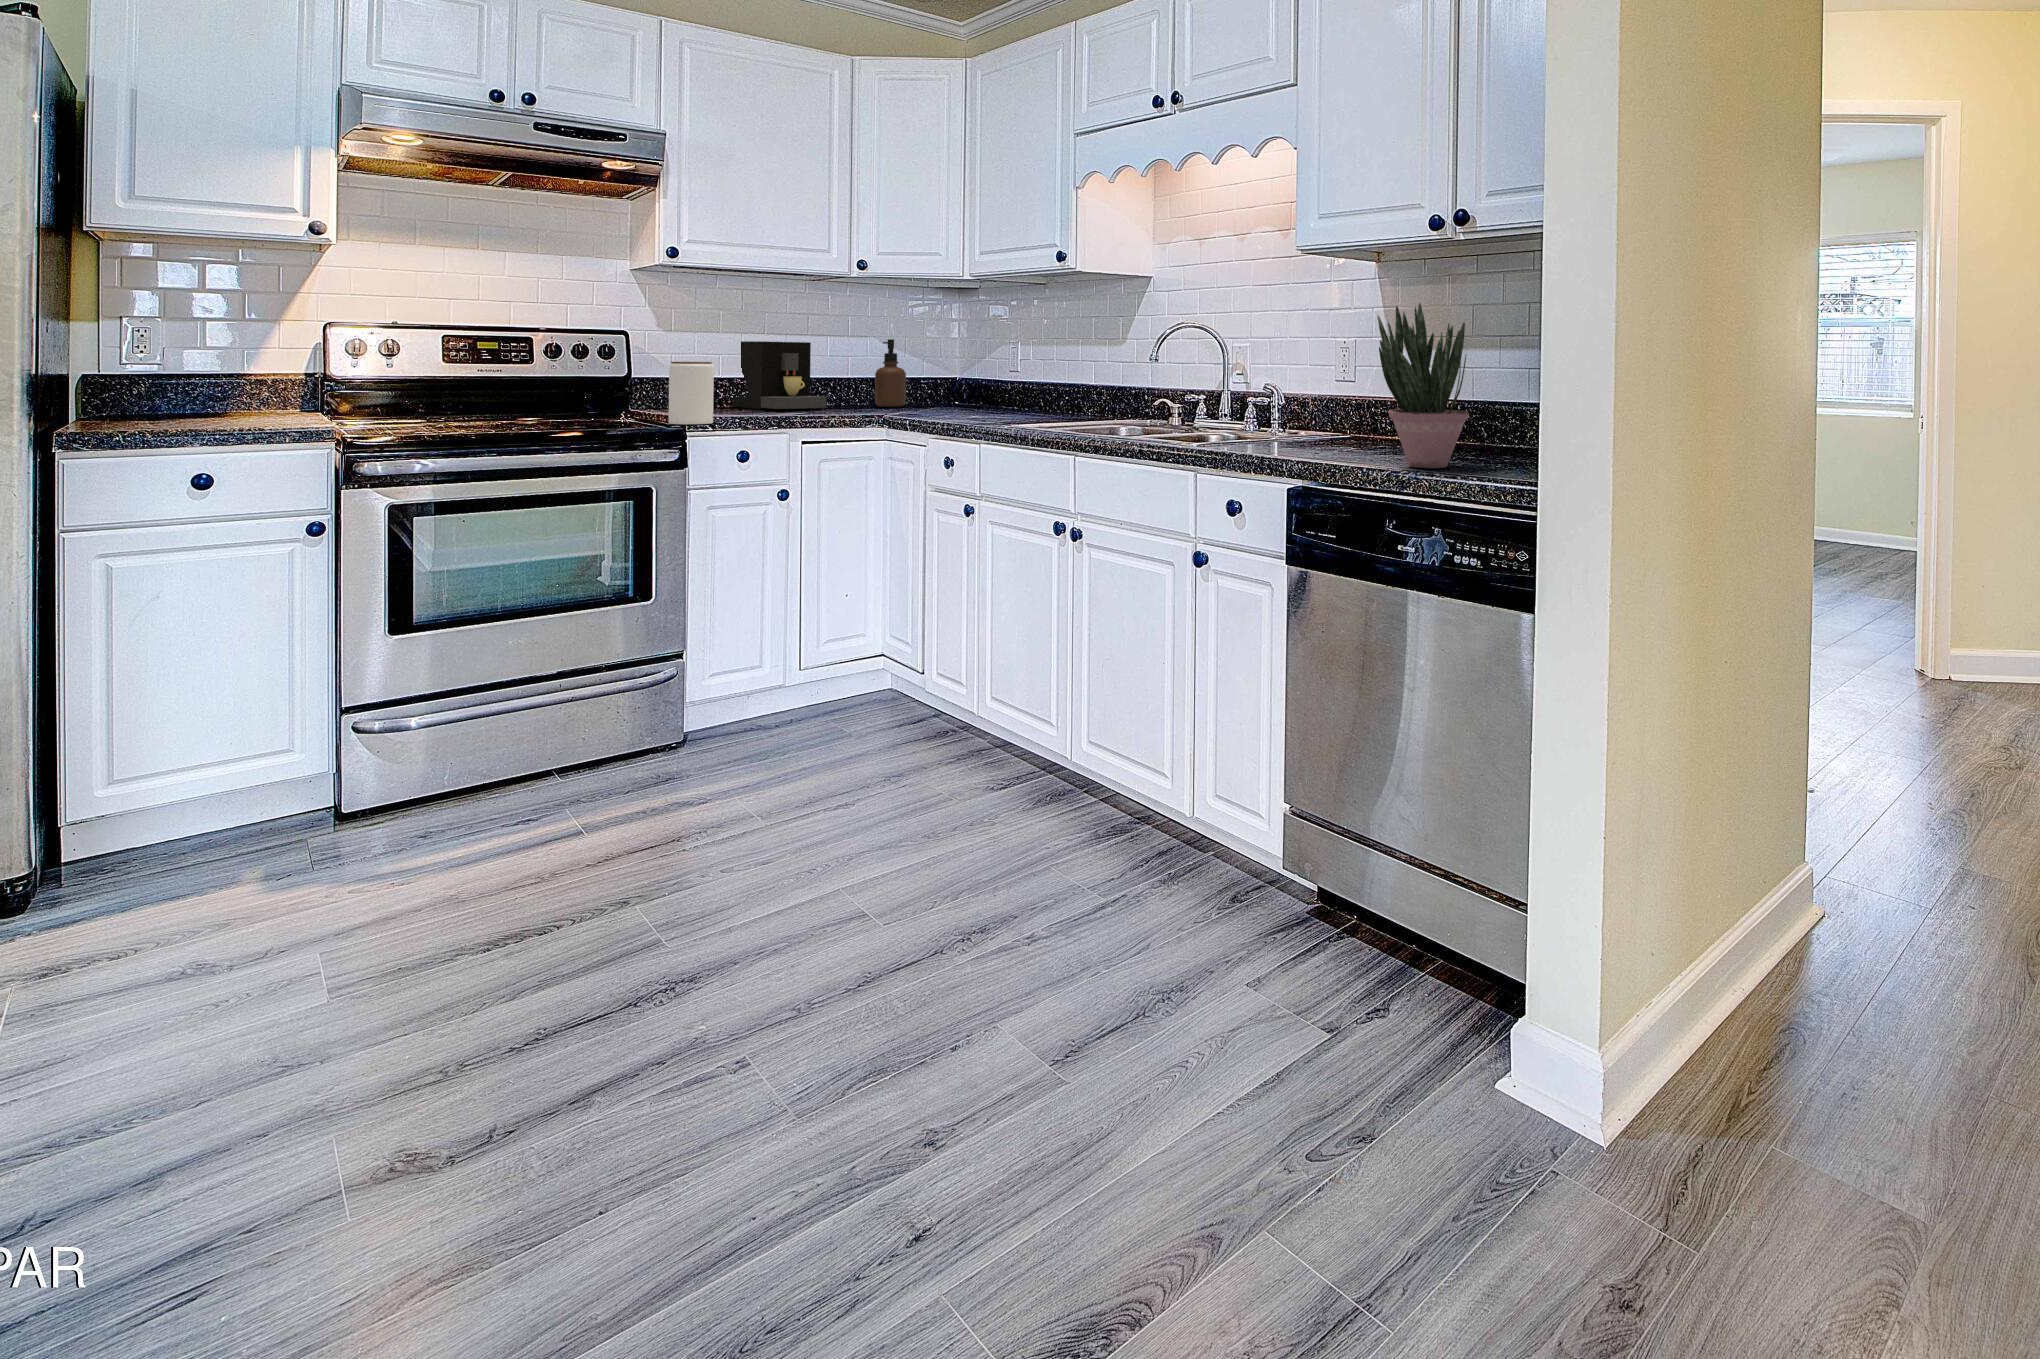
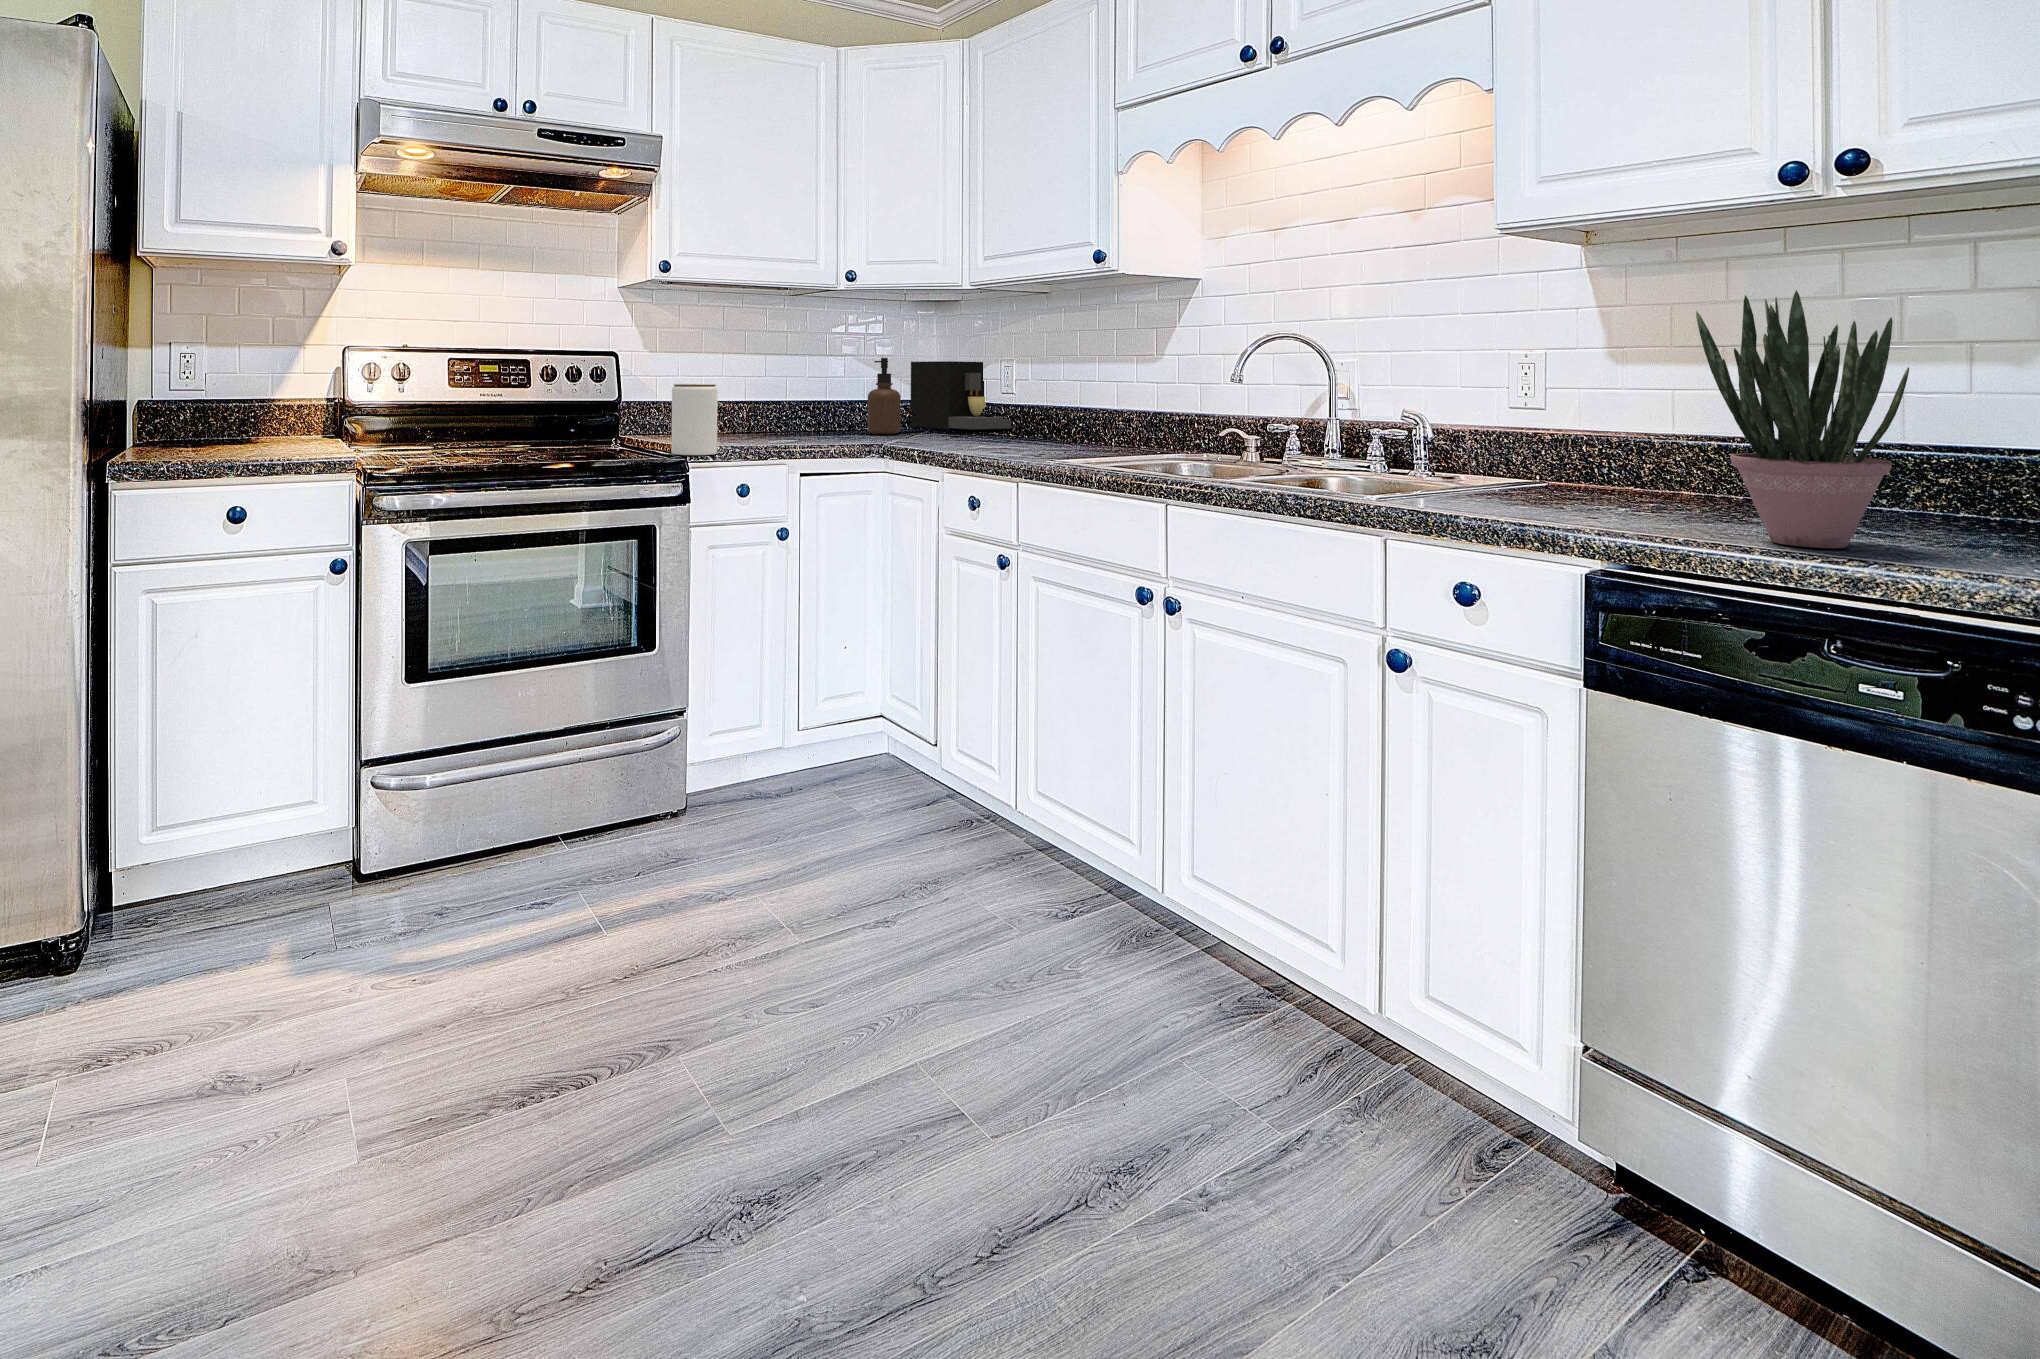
coffee maker: present [733,341,827,409] -> present [910,361,1011,429]

